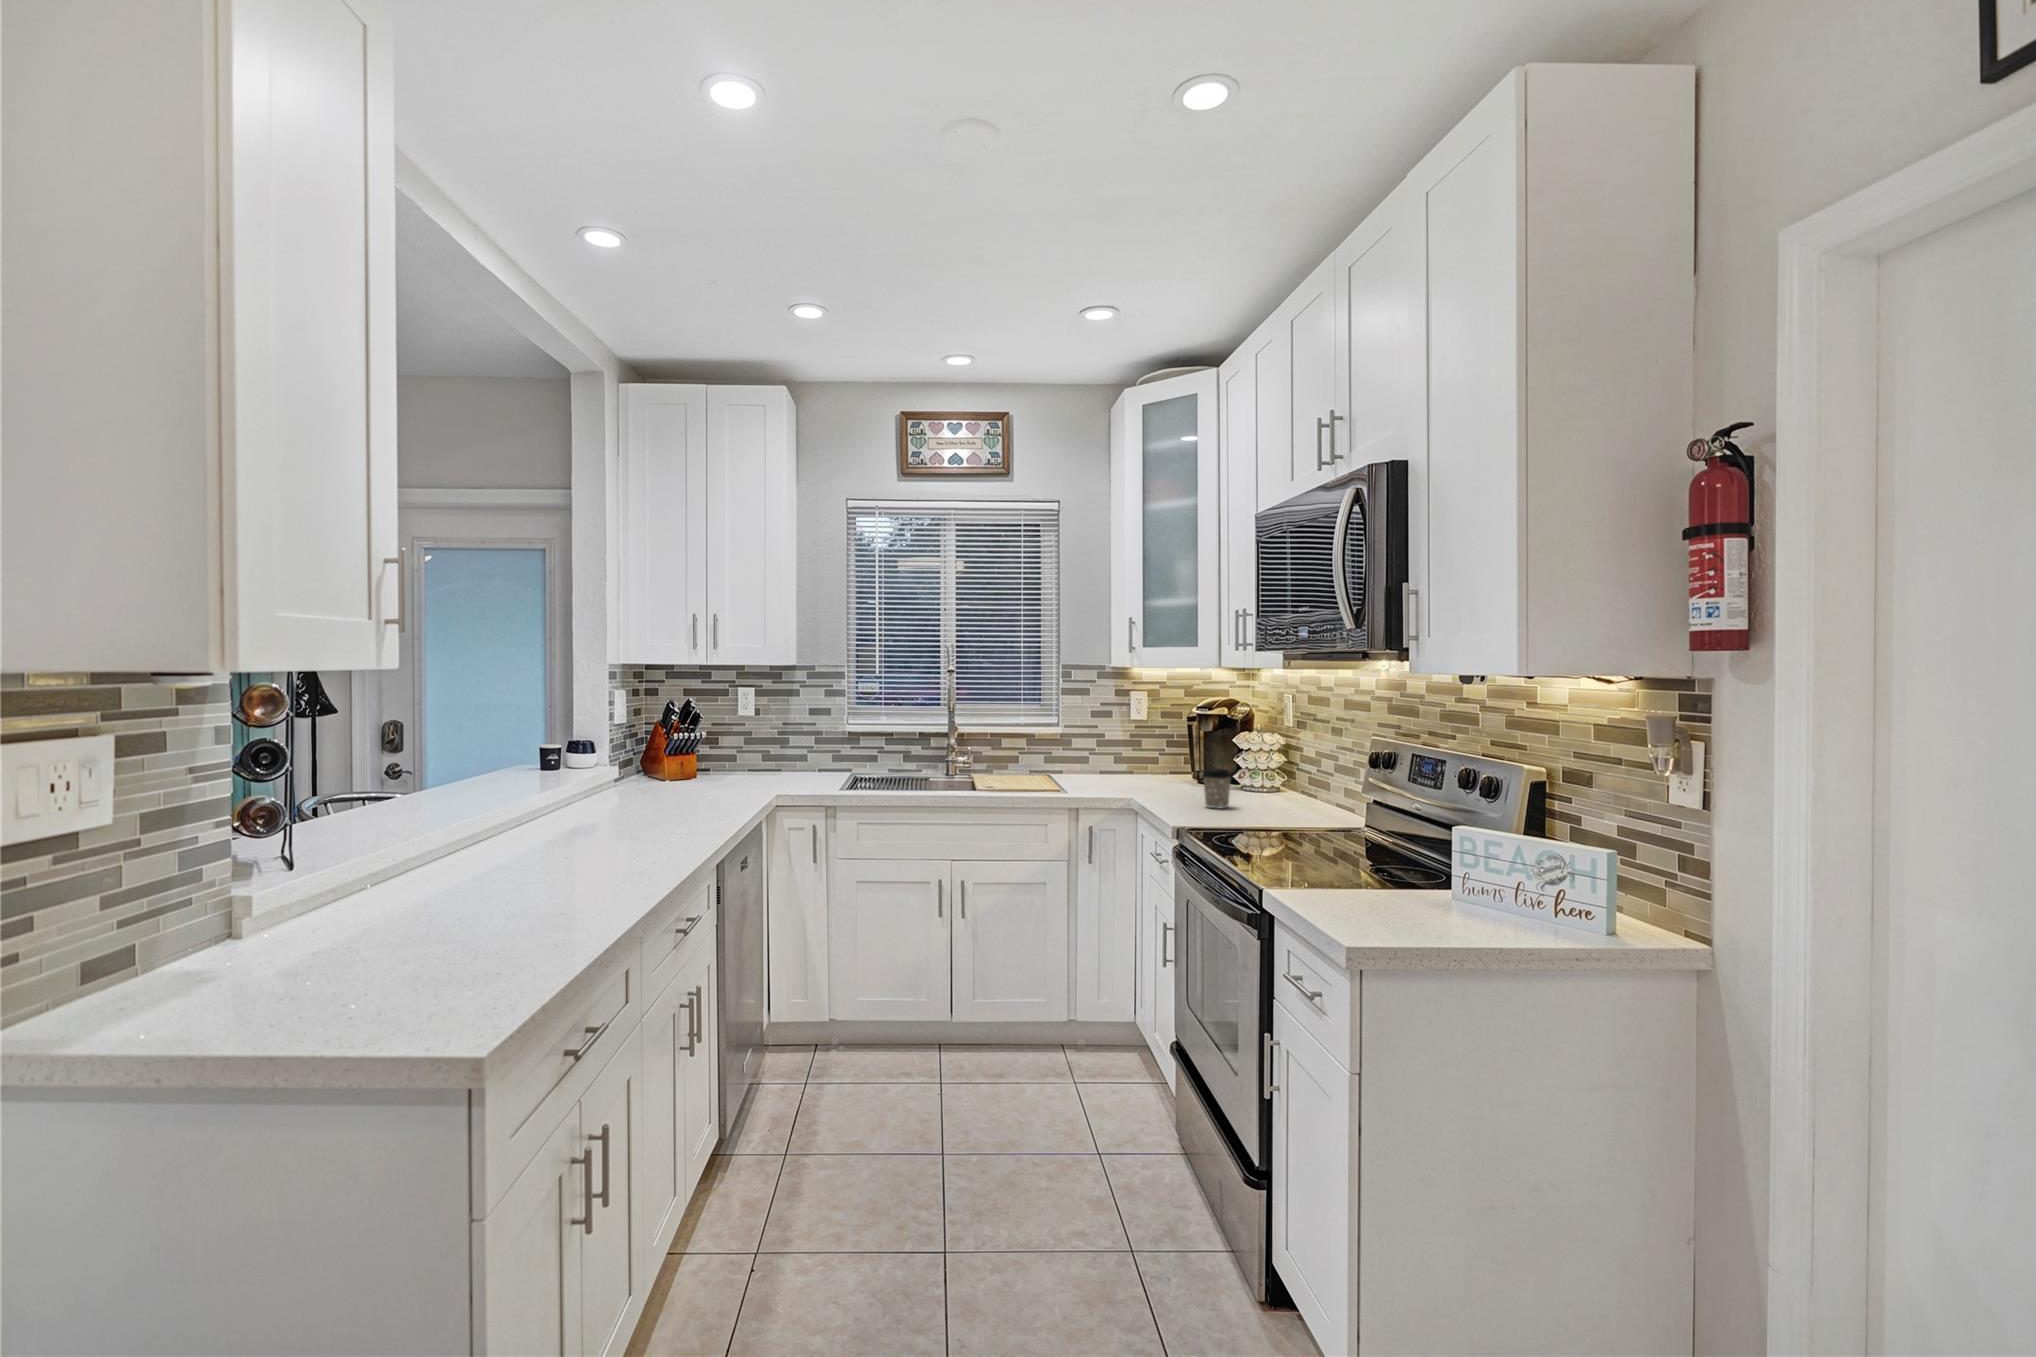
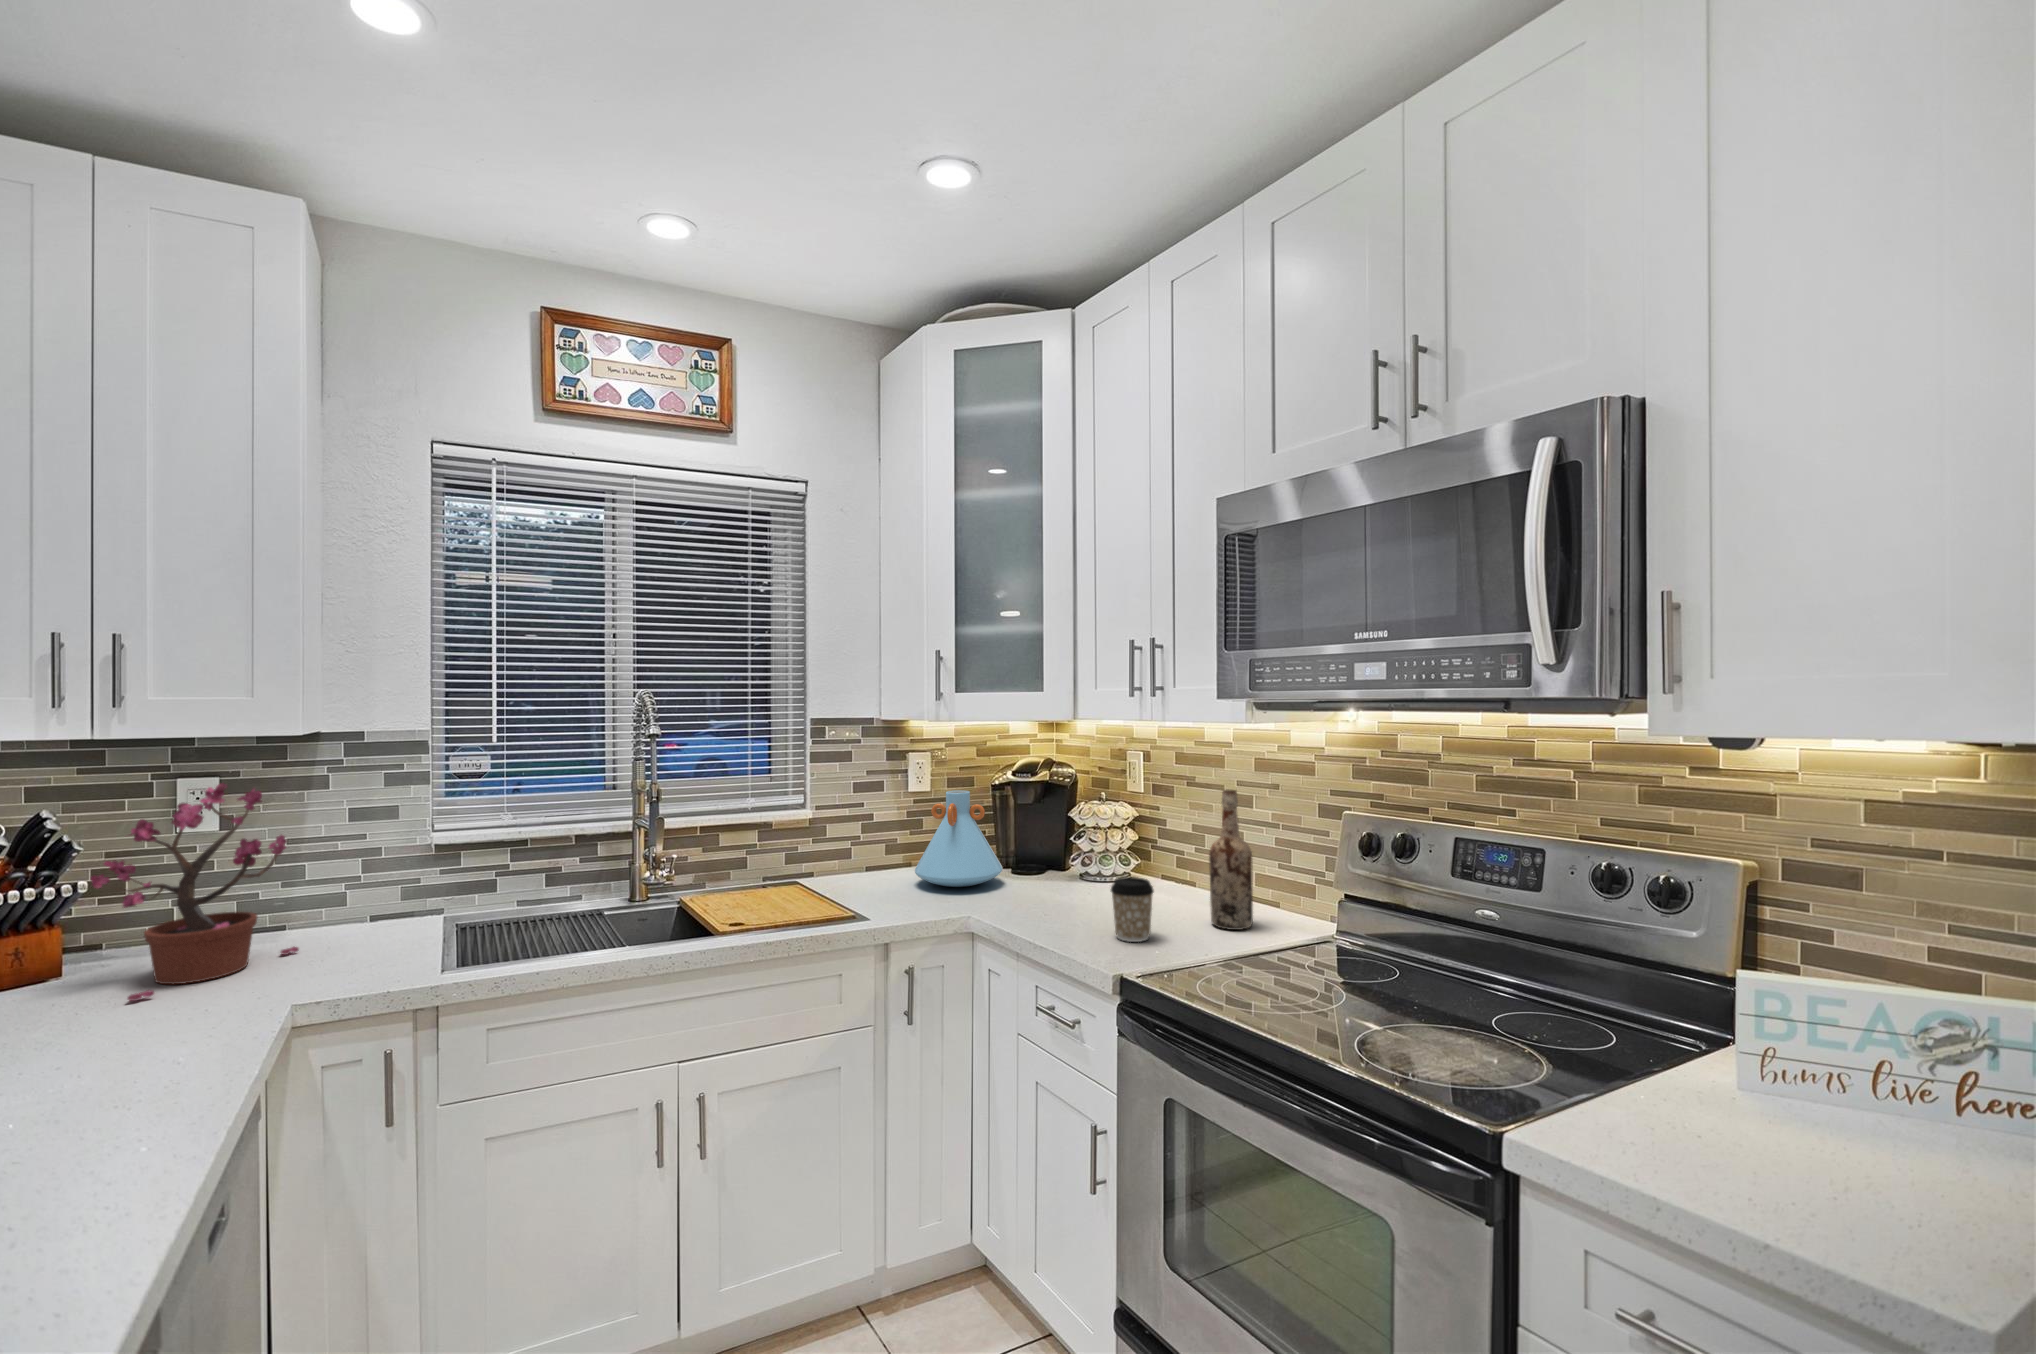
potted plant: none [710,688,787,783] -> present [90,784,299,1001]
wine bottle: none [1282,714,1312,810] -> present [1209,790,1253,930]
vase: none [1118,717,1180,782] -> present [915,790,1003,887]

